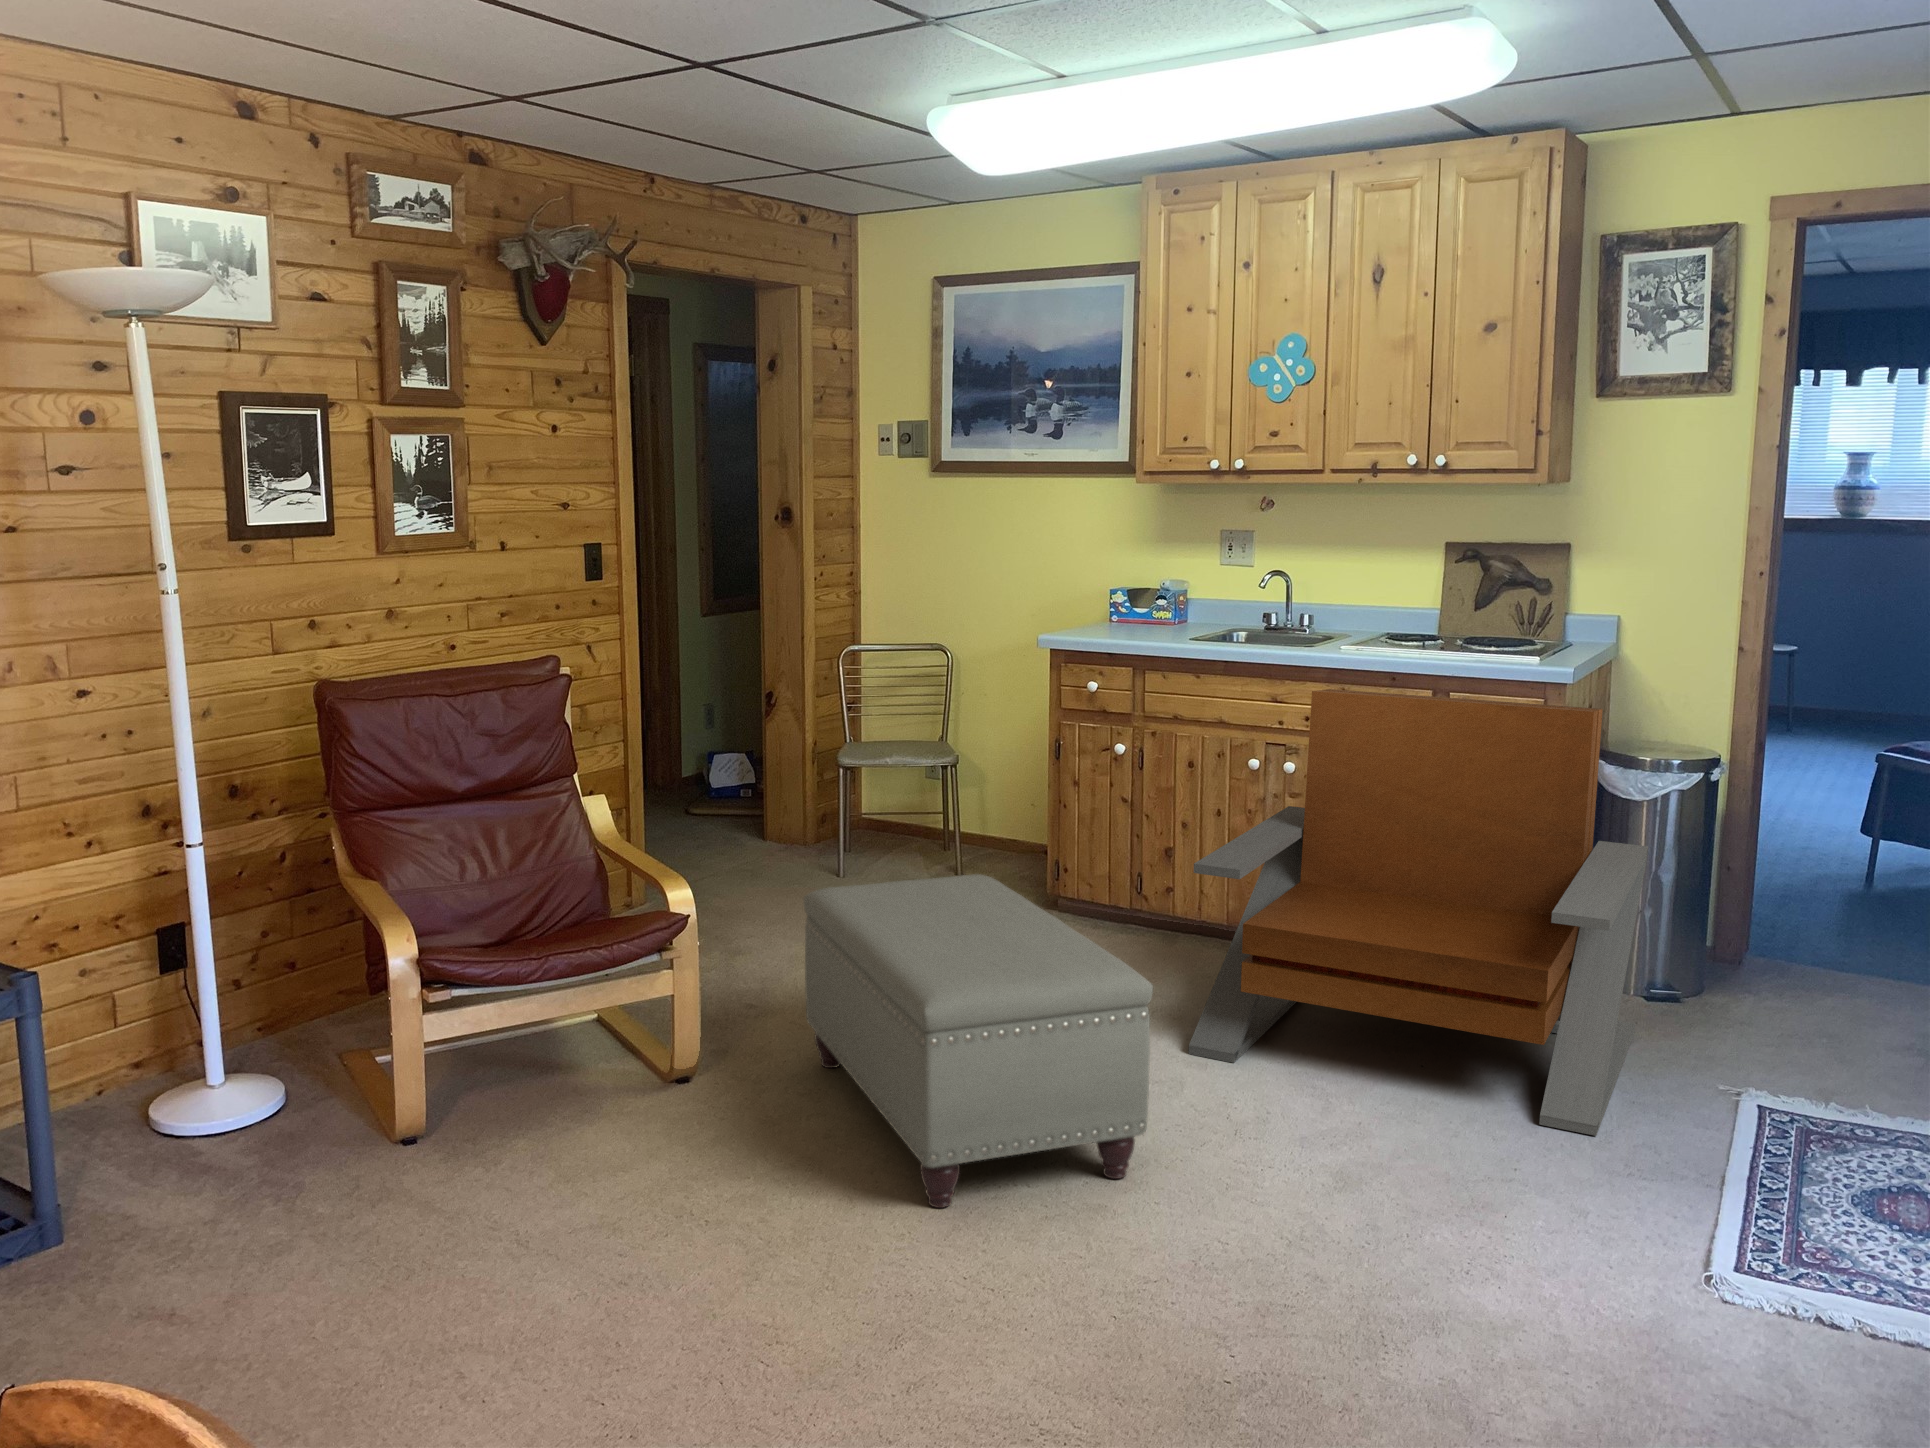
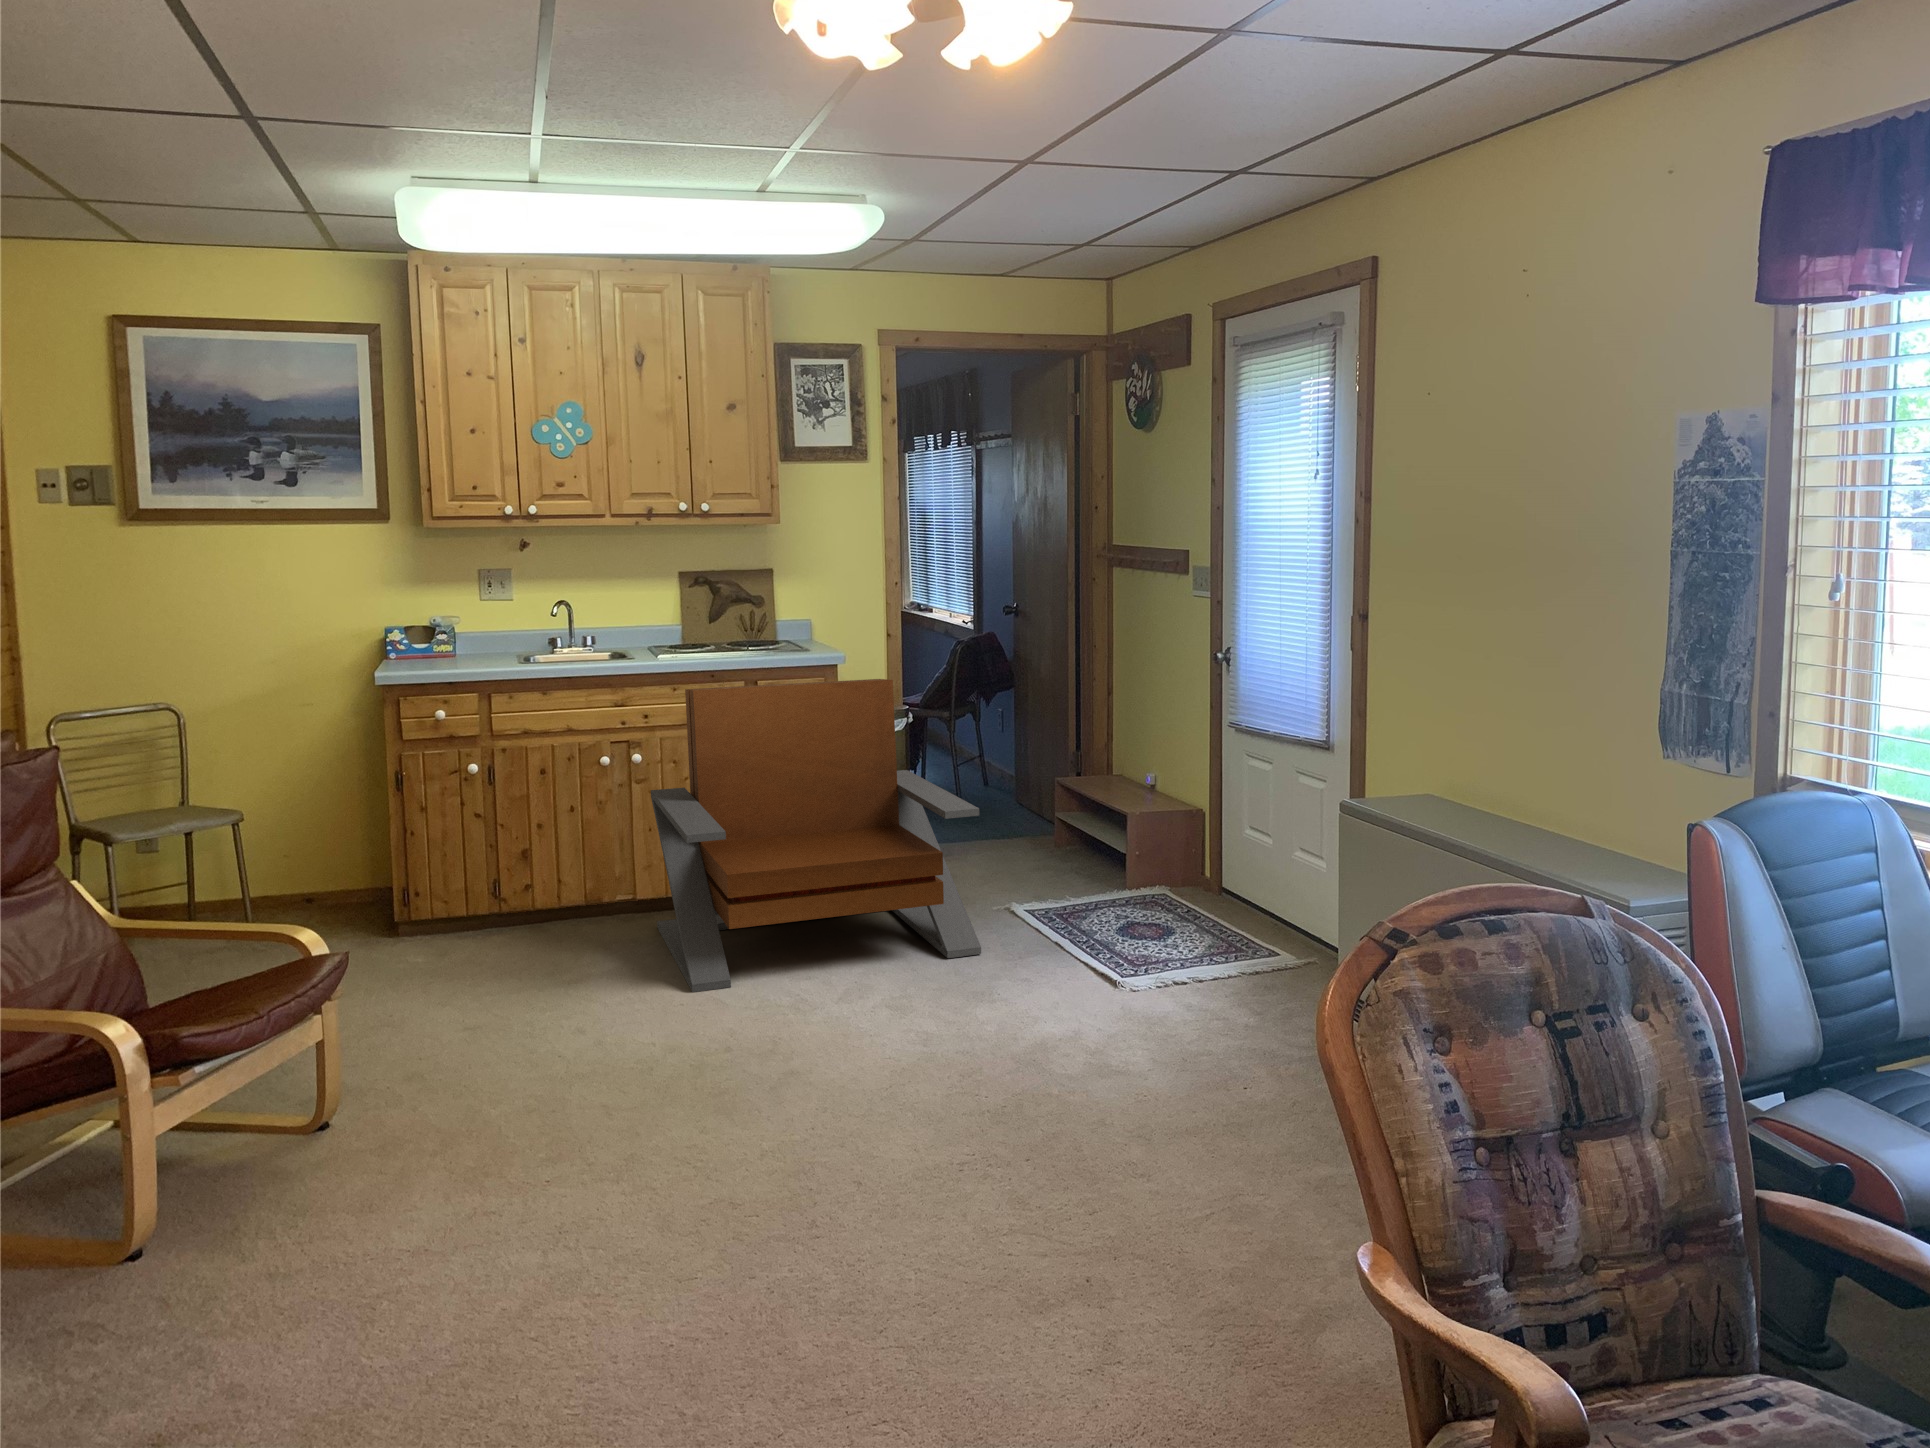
ottoman: present [804,874,1153,1208] -> none [394,883,803,1135]

